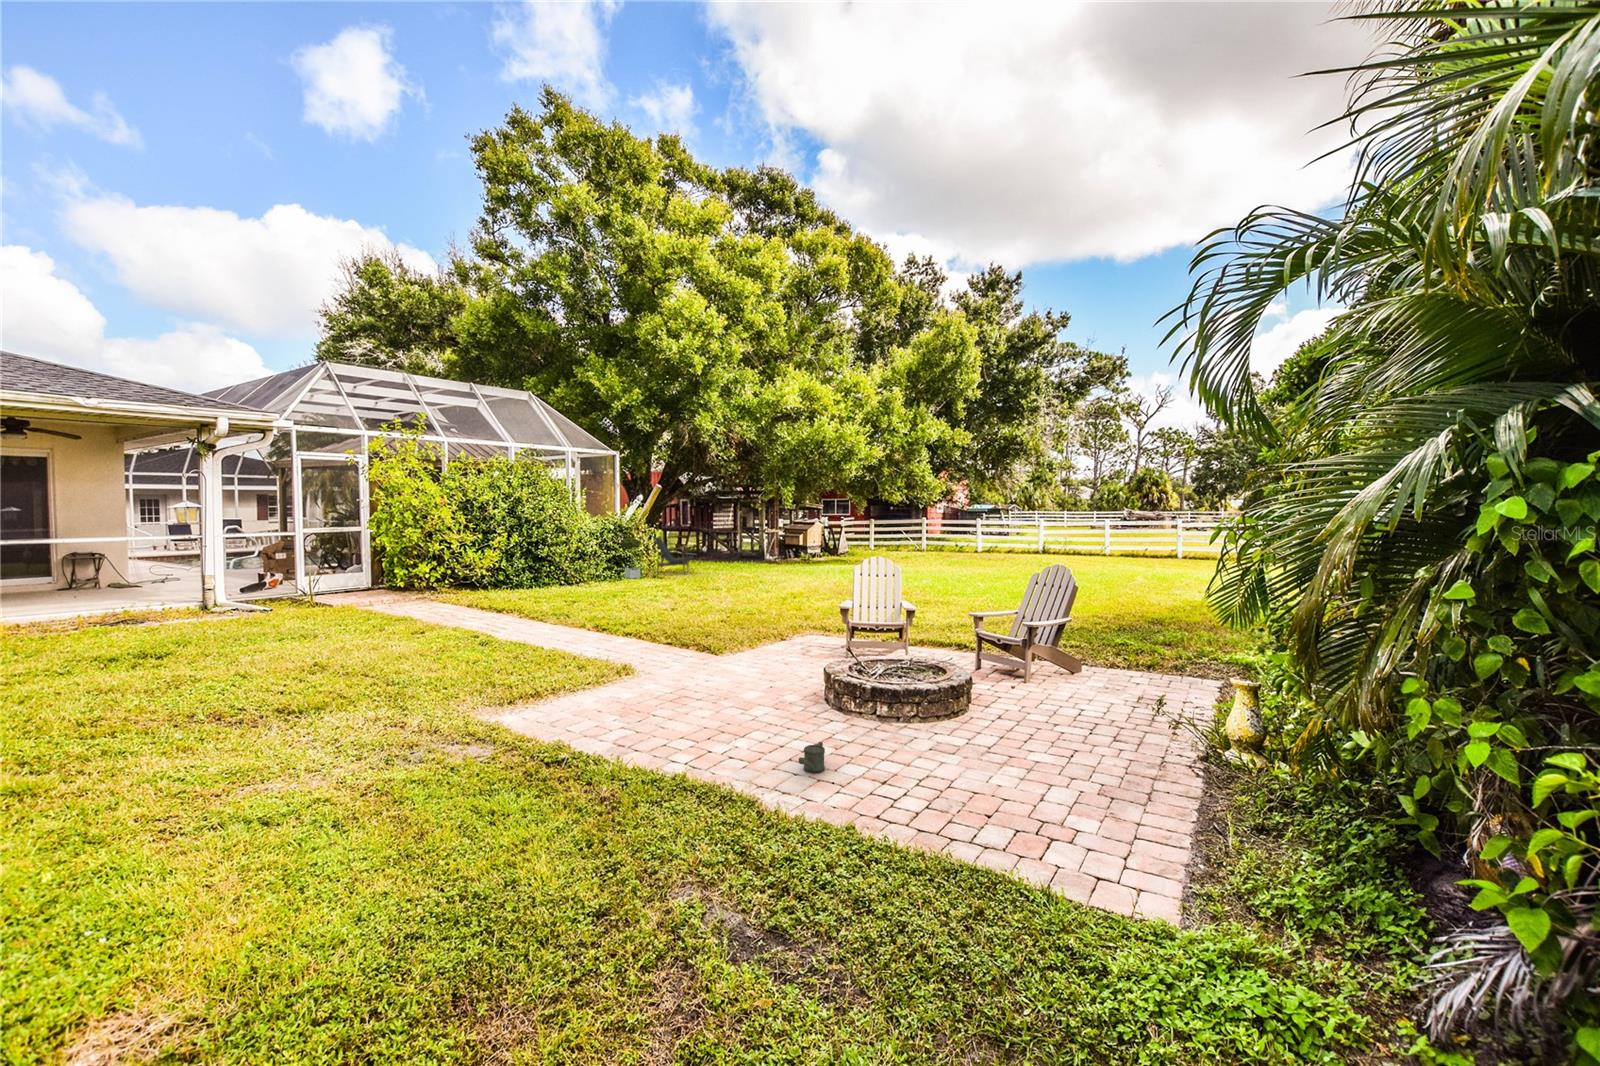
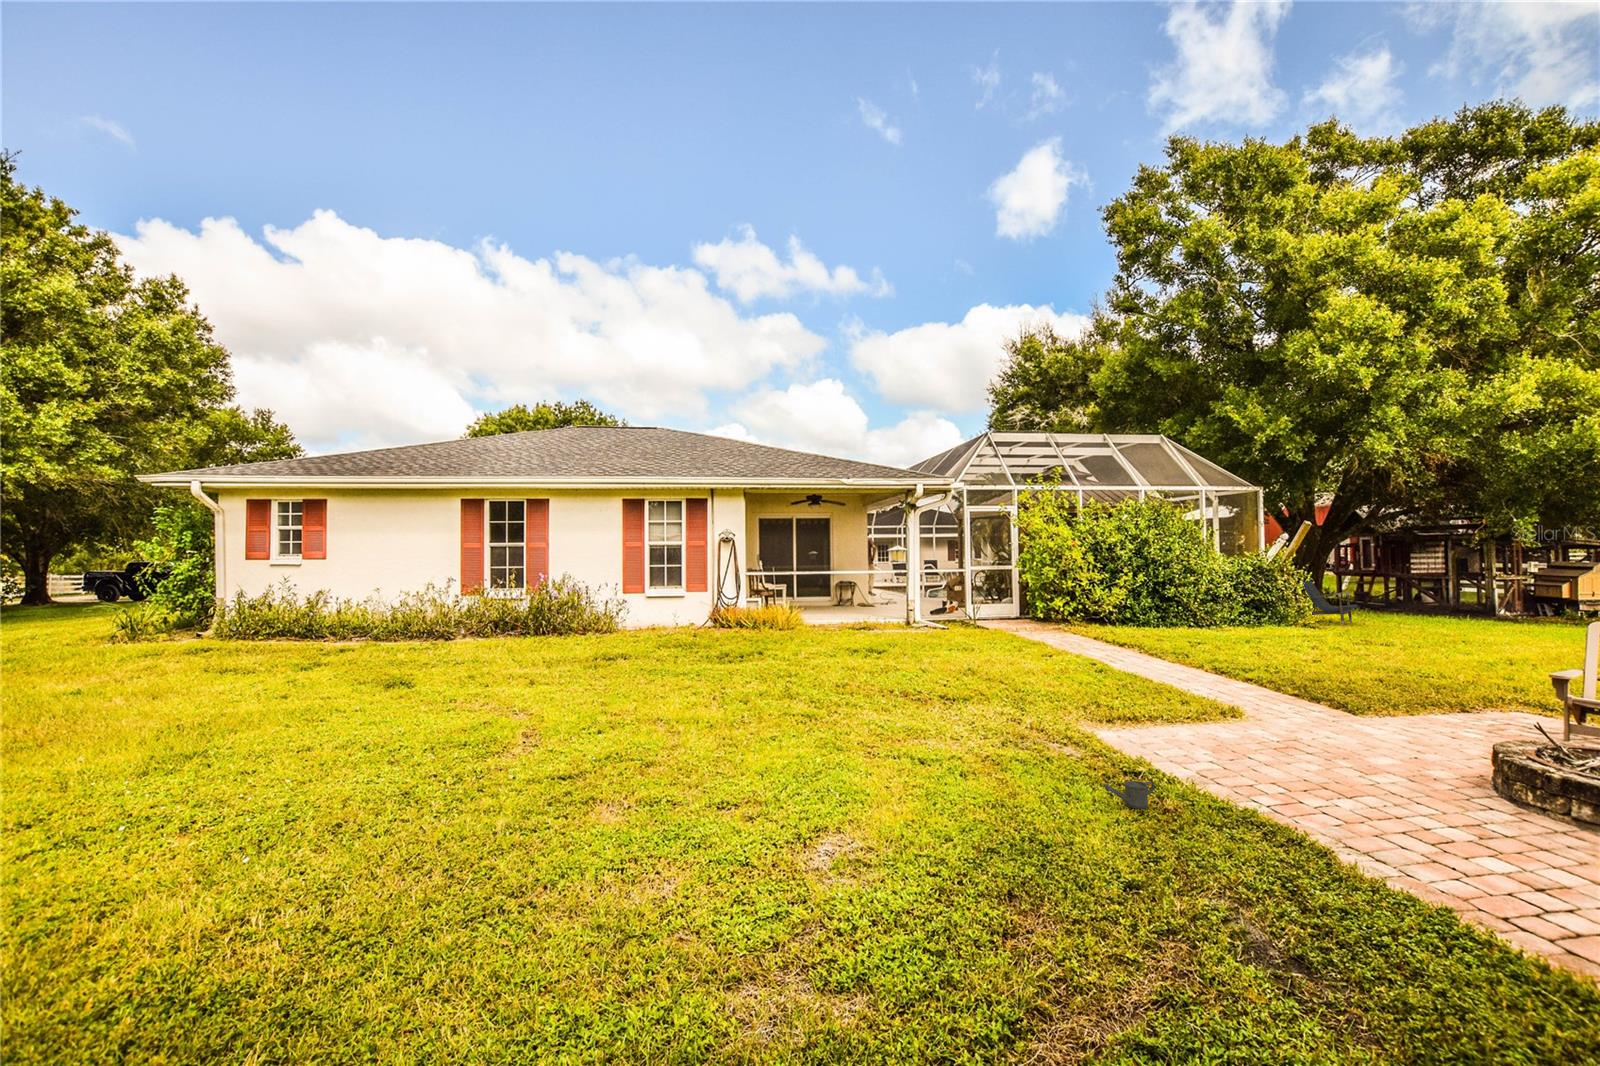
potted tree: present [622,538,640,578] -> none [1257,580,1282,625]
watering can: present [799,742,825,773] -> present [1105,781,1154,809]

